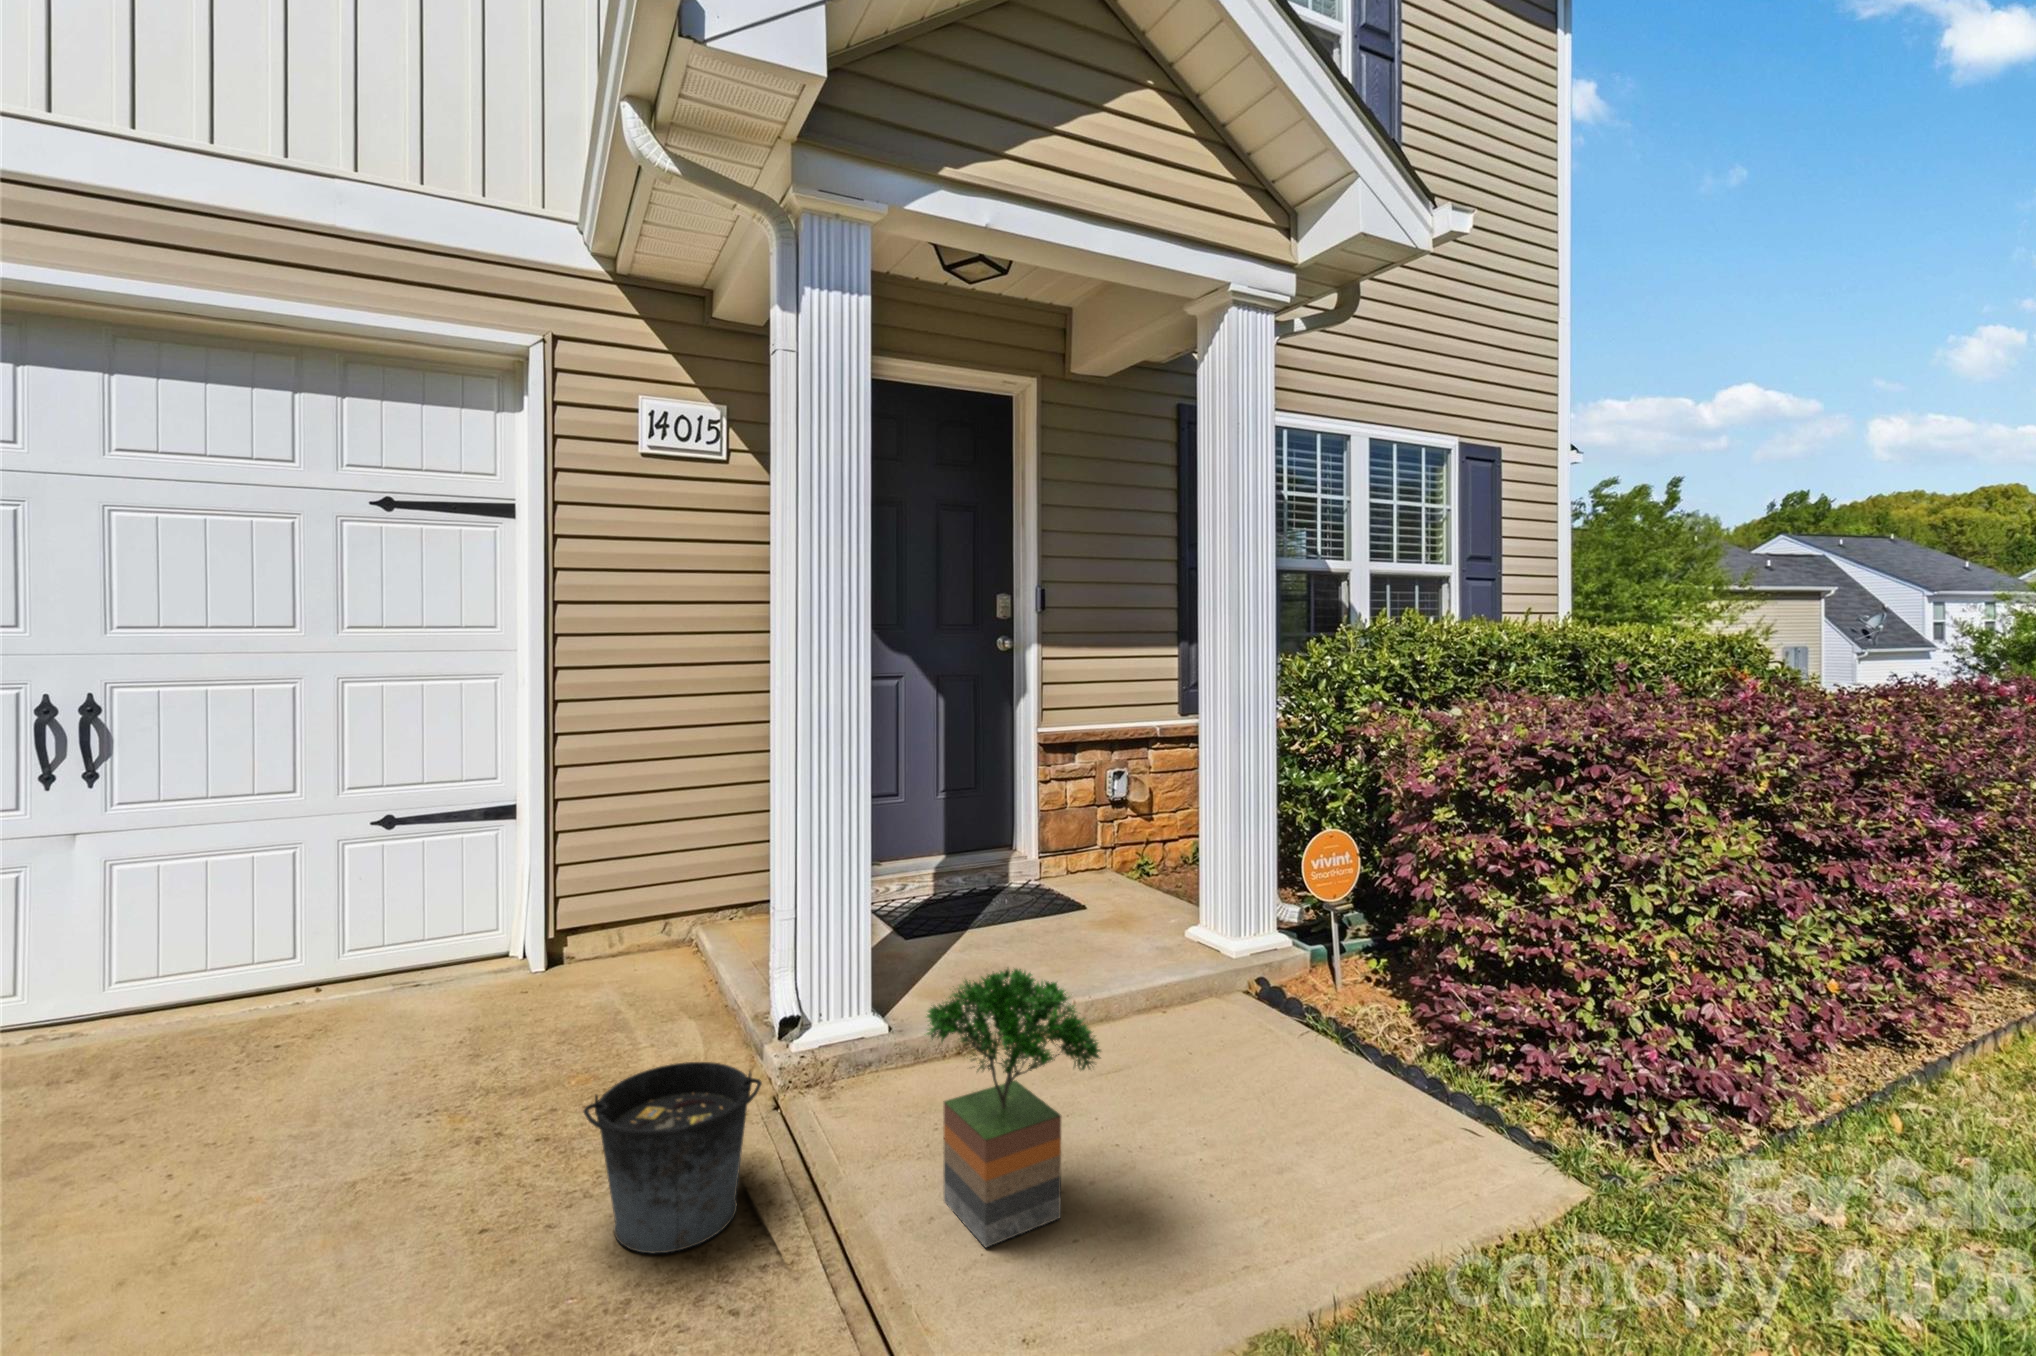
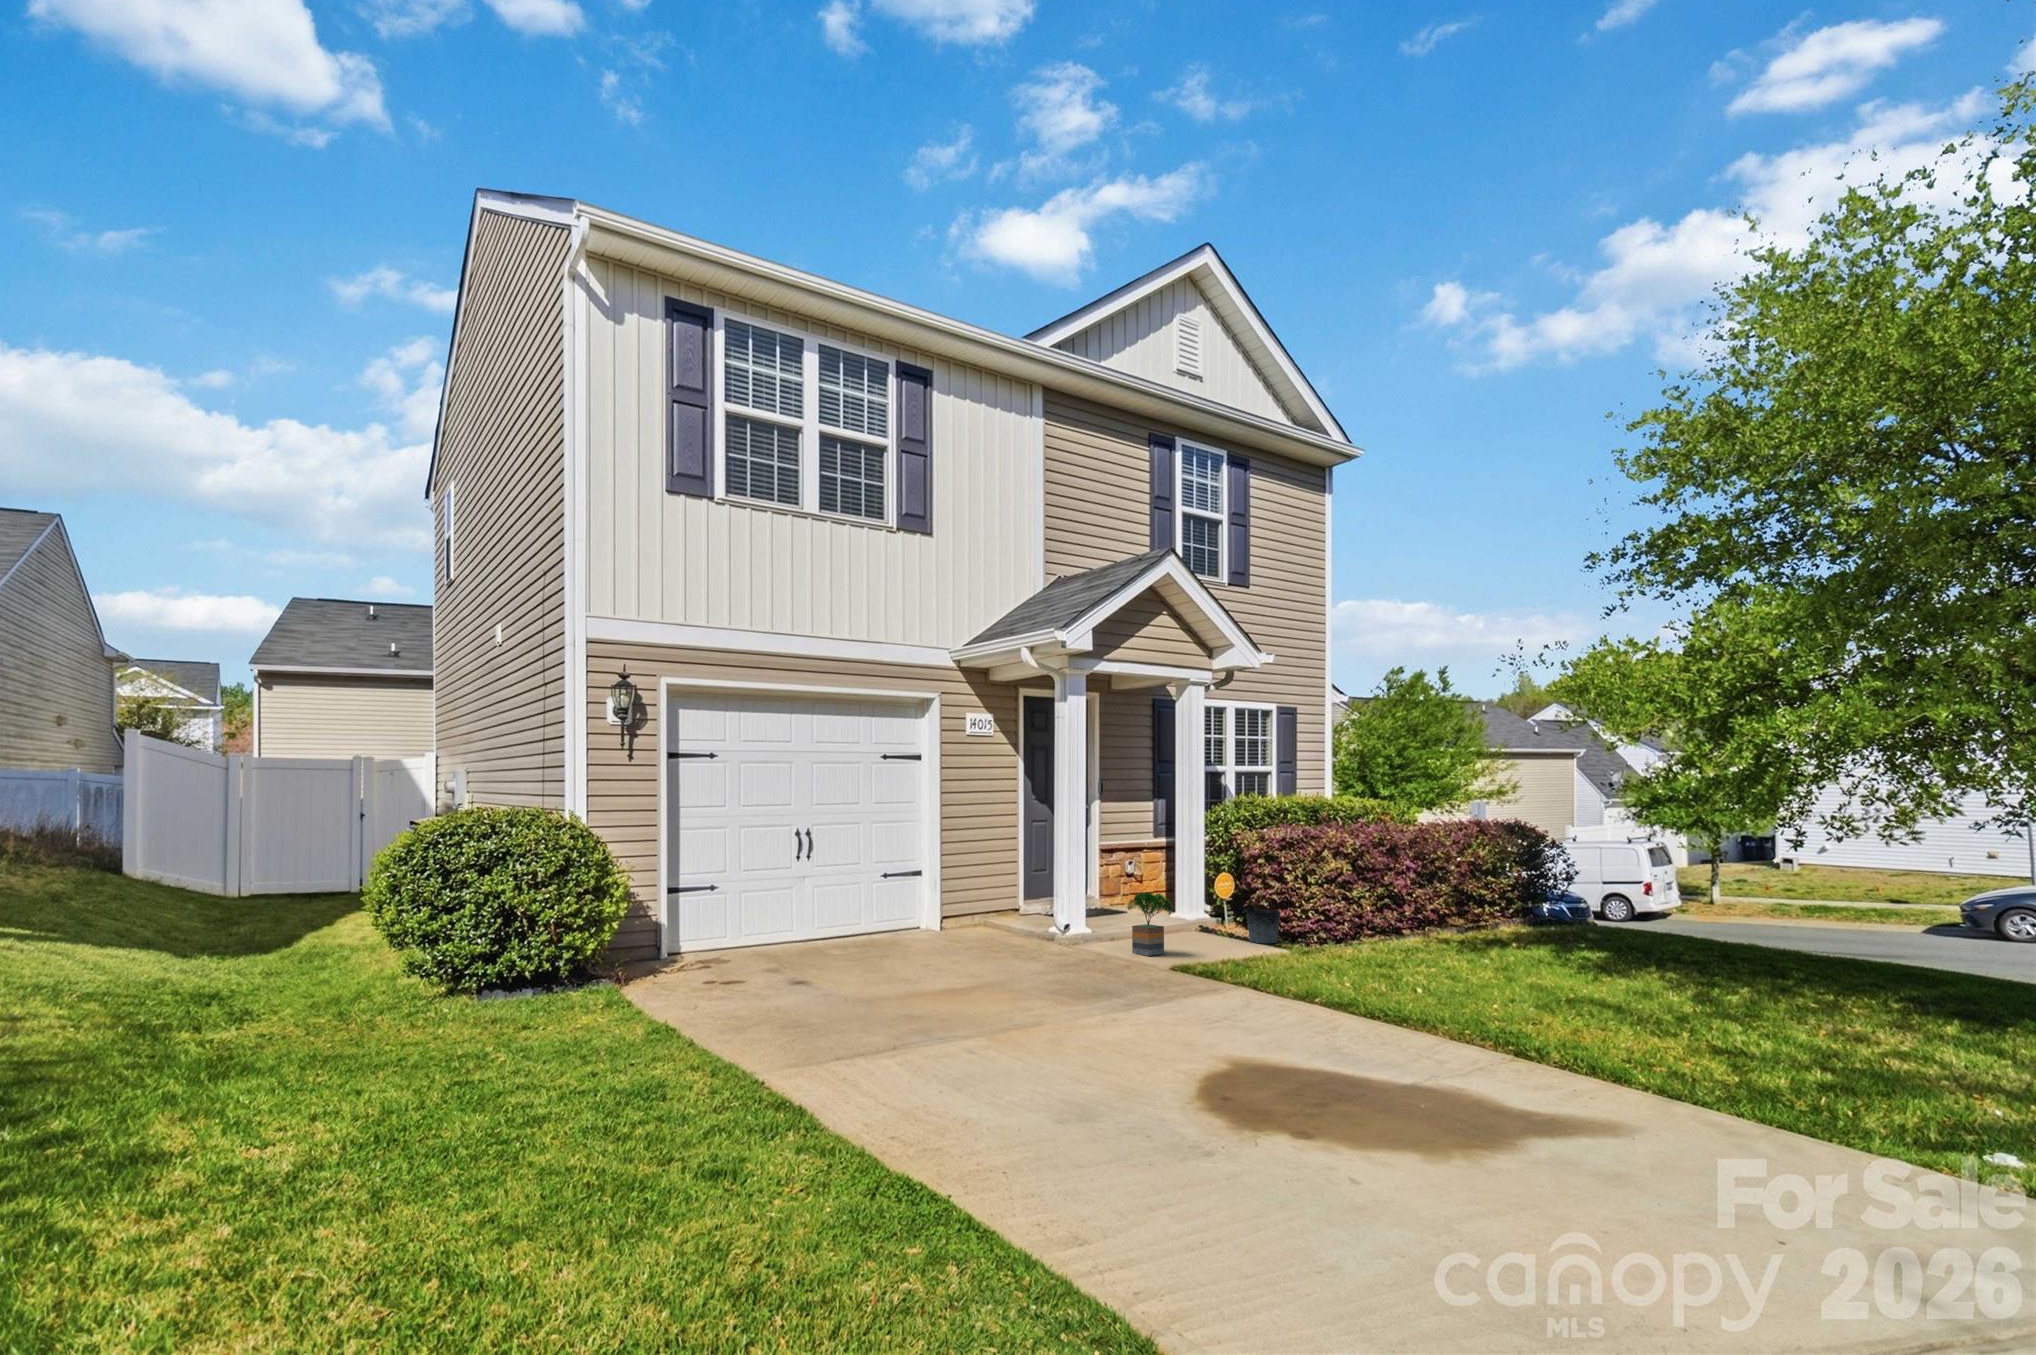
bucket: present [583,1062,762,1253] -> present [1244,907,1281,944]

